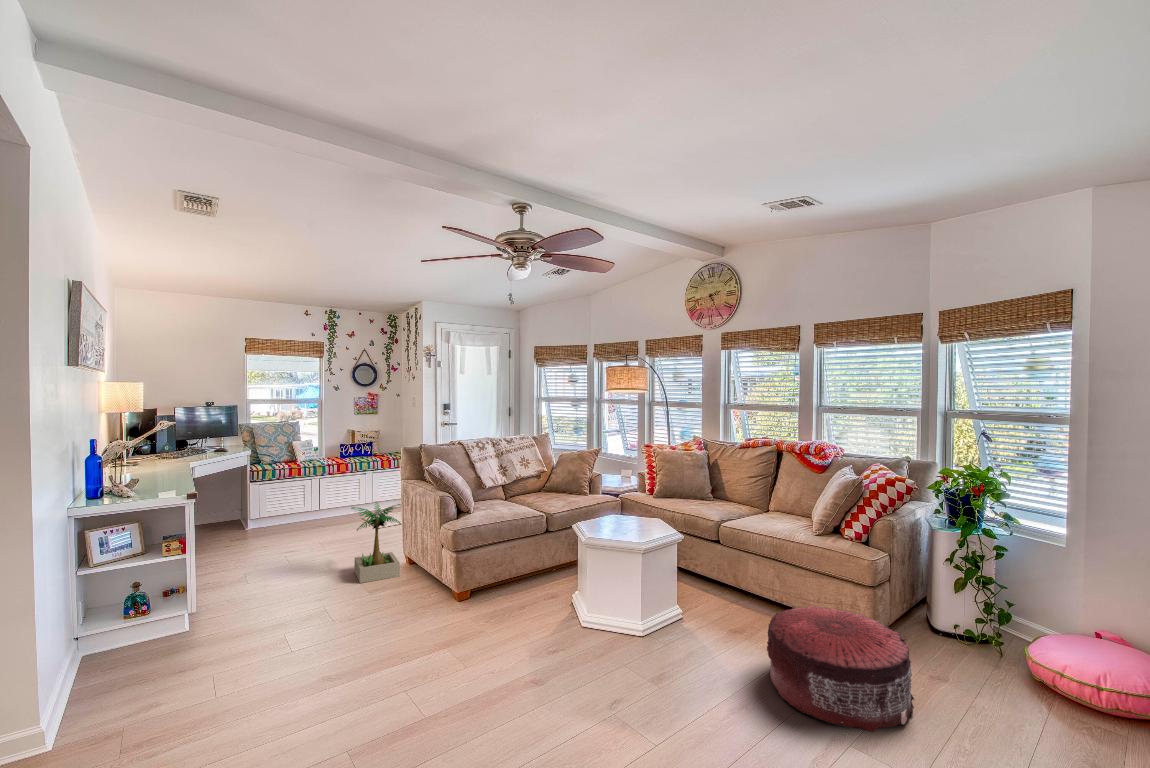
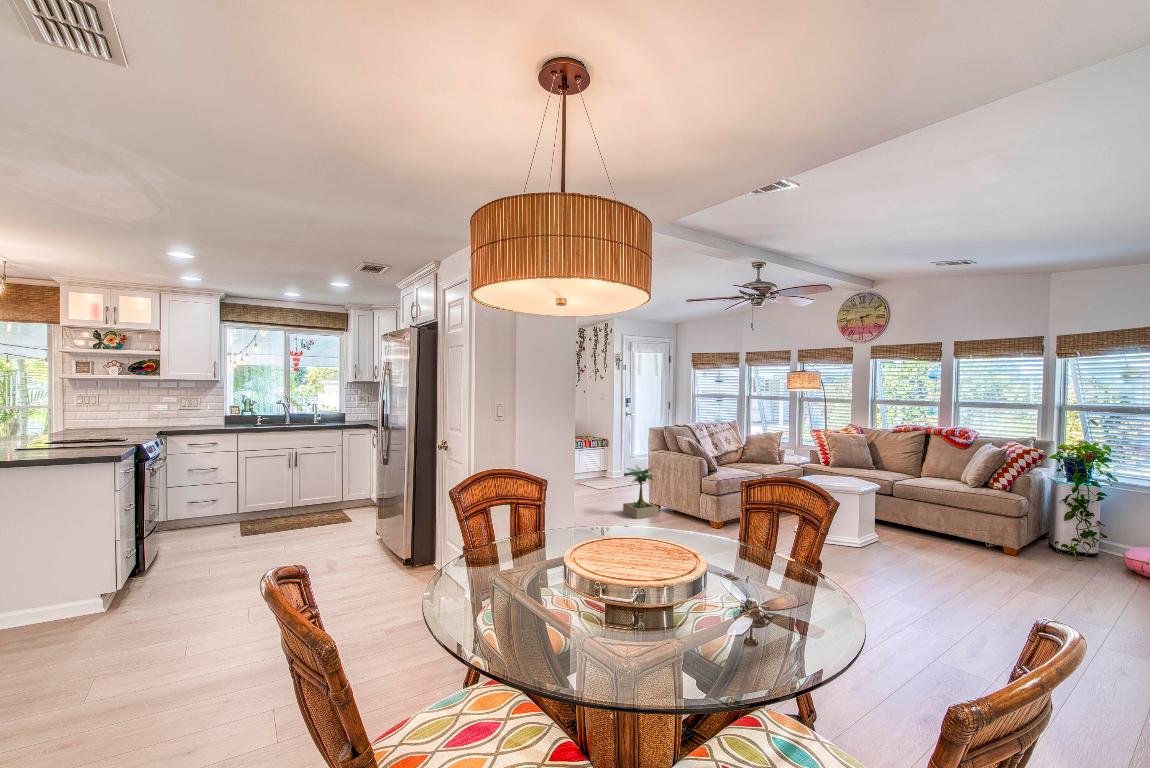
pouf: present [767,605,914,732] -> none [953,526,1053,586]

